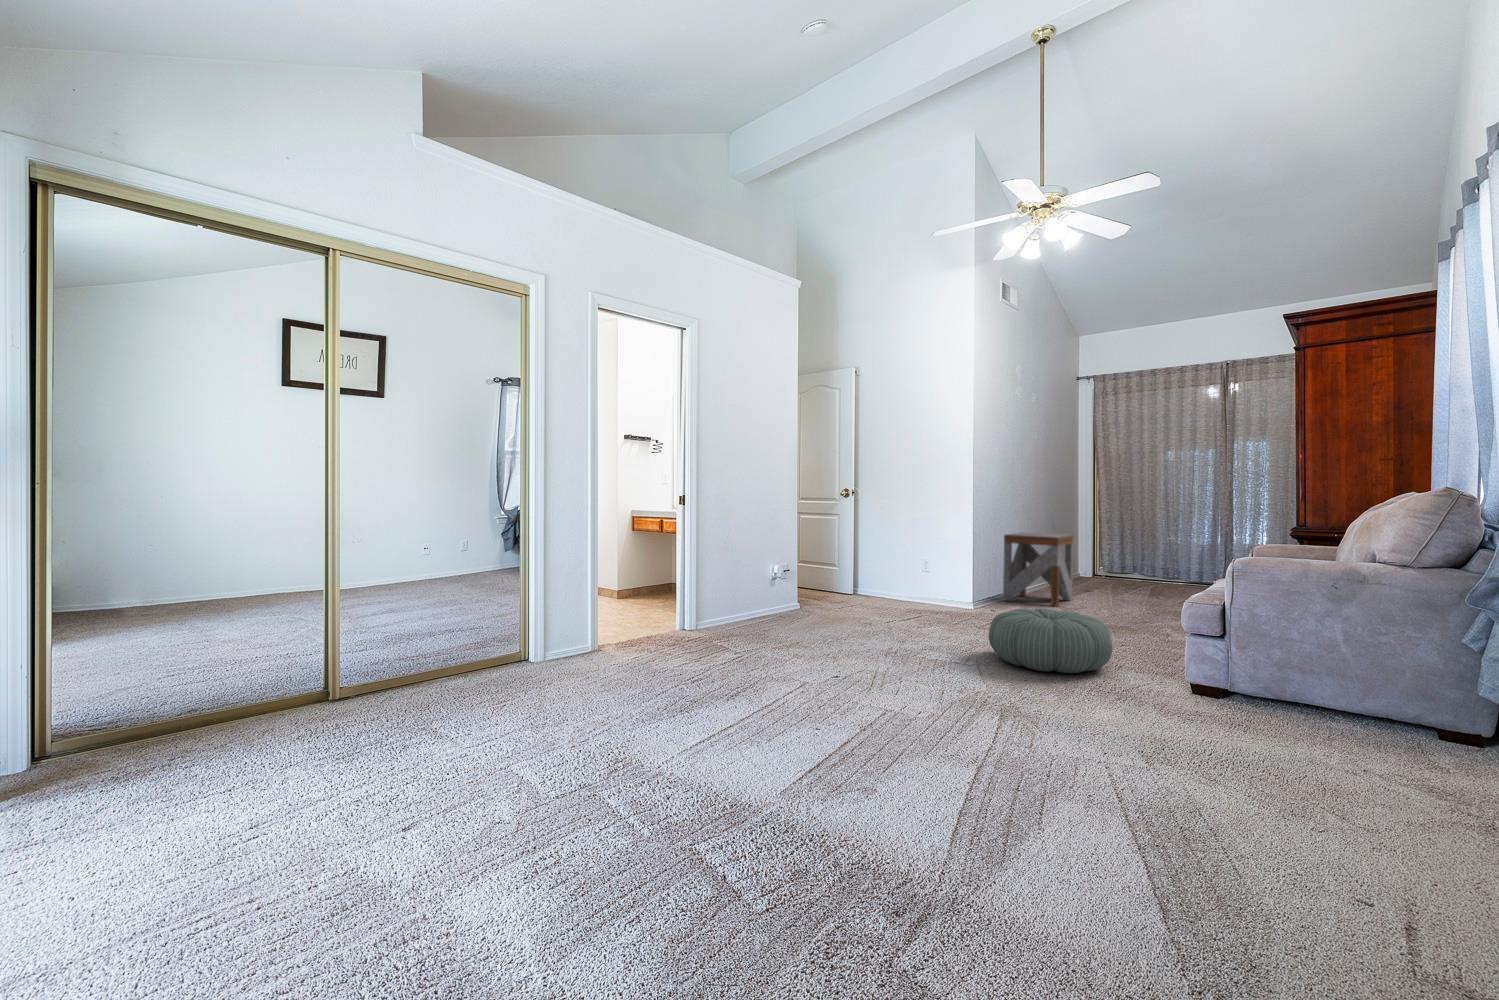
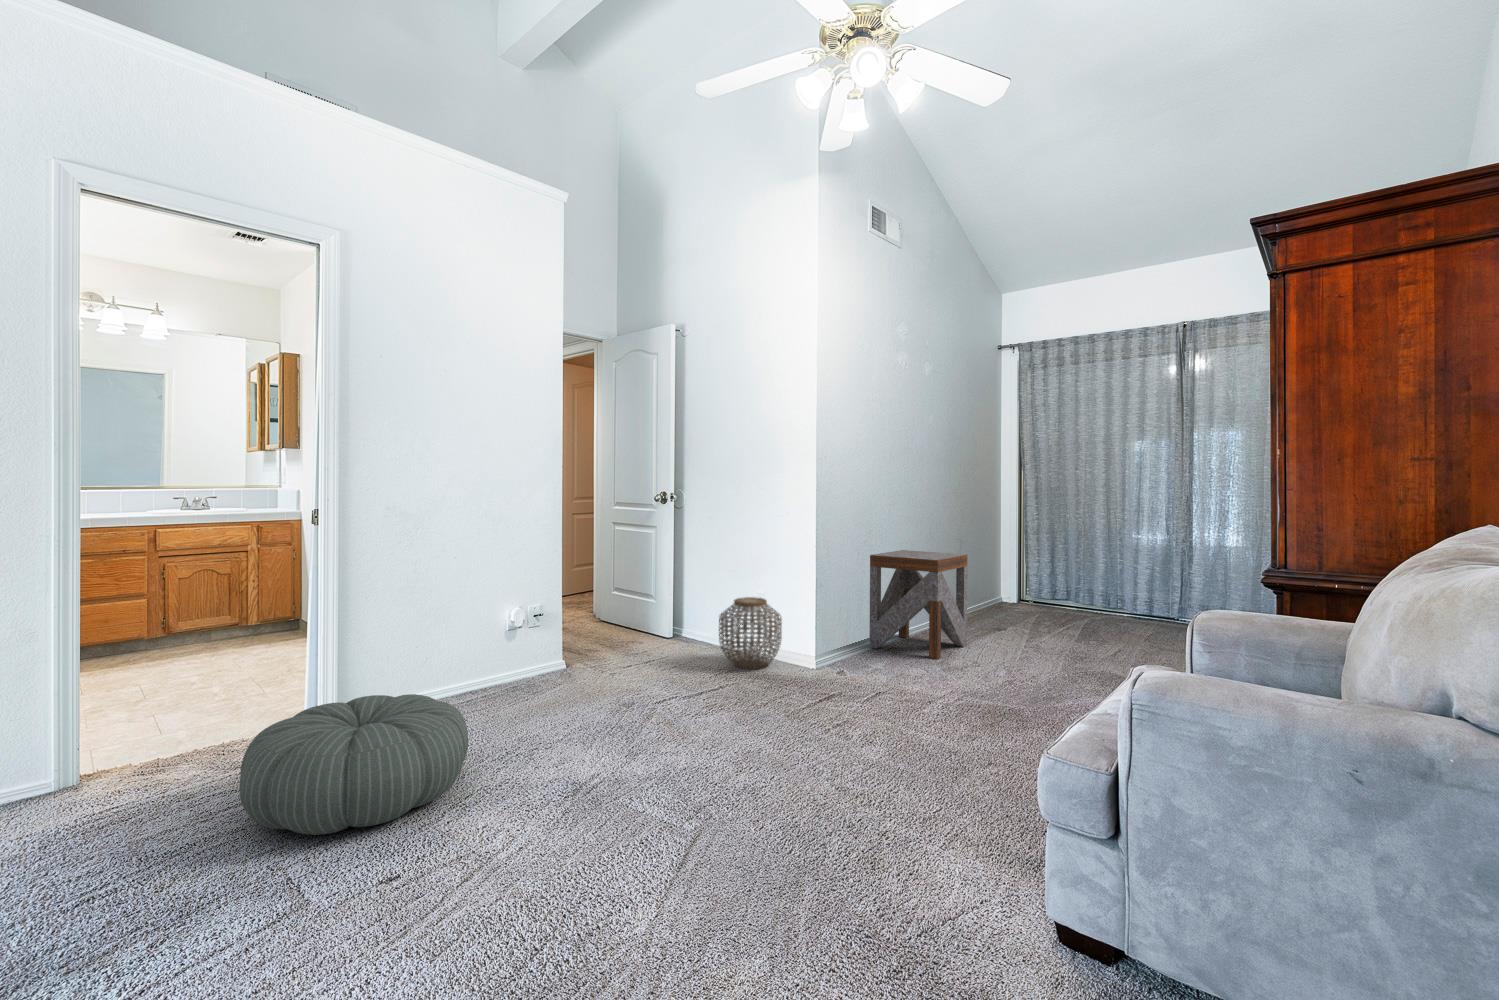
woven basket: none [907,562,952,611] -> present [719,597,782,669]
pouf: present [989,608,1112,673] -> present [239,694,468,835]

